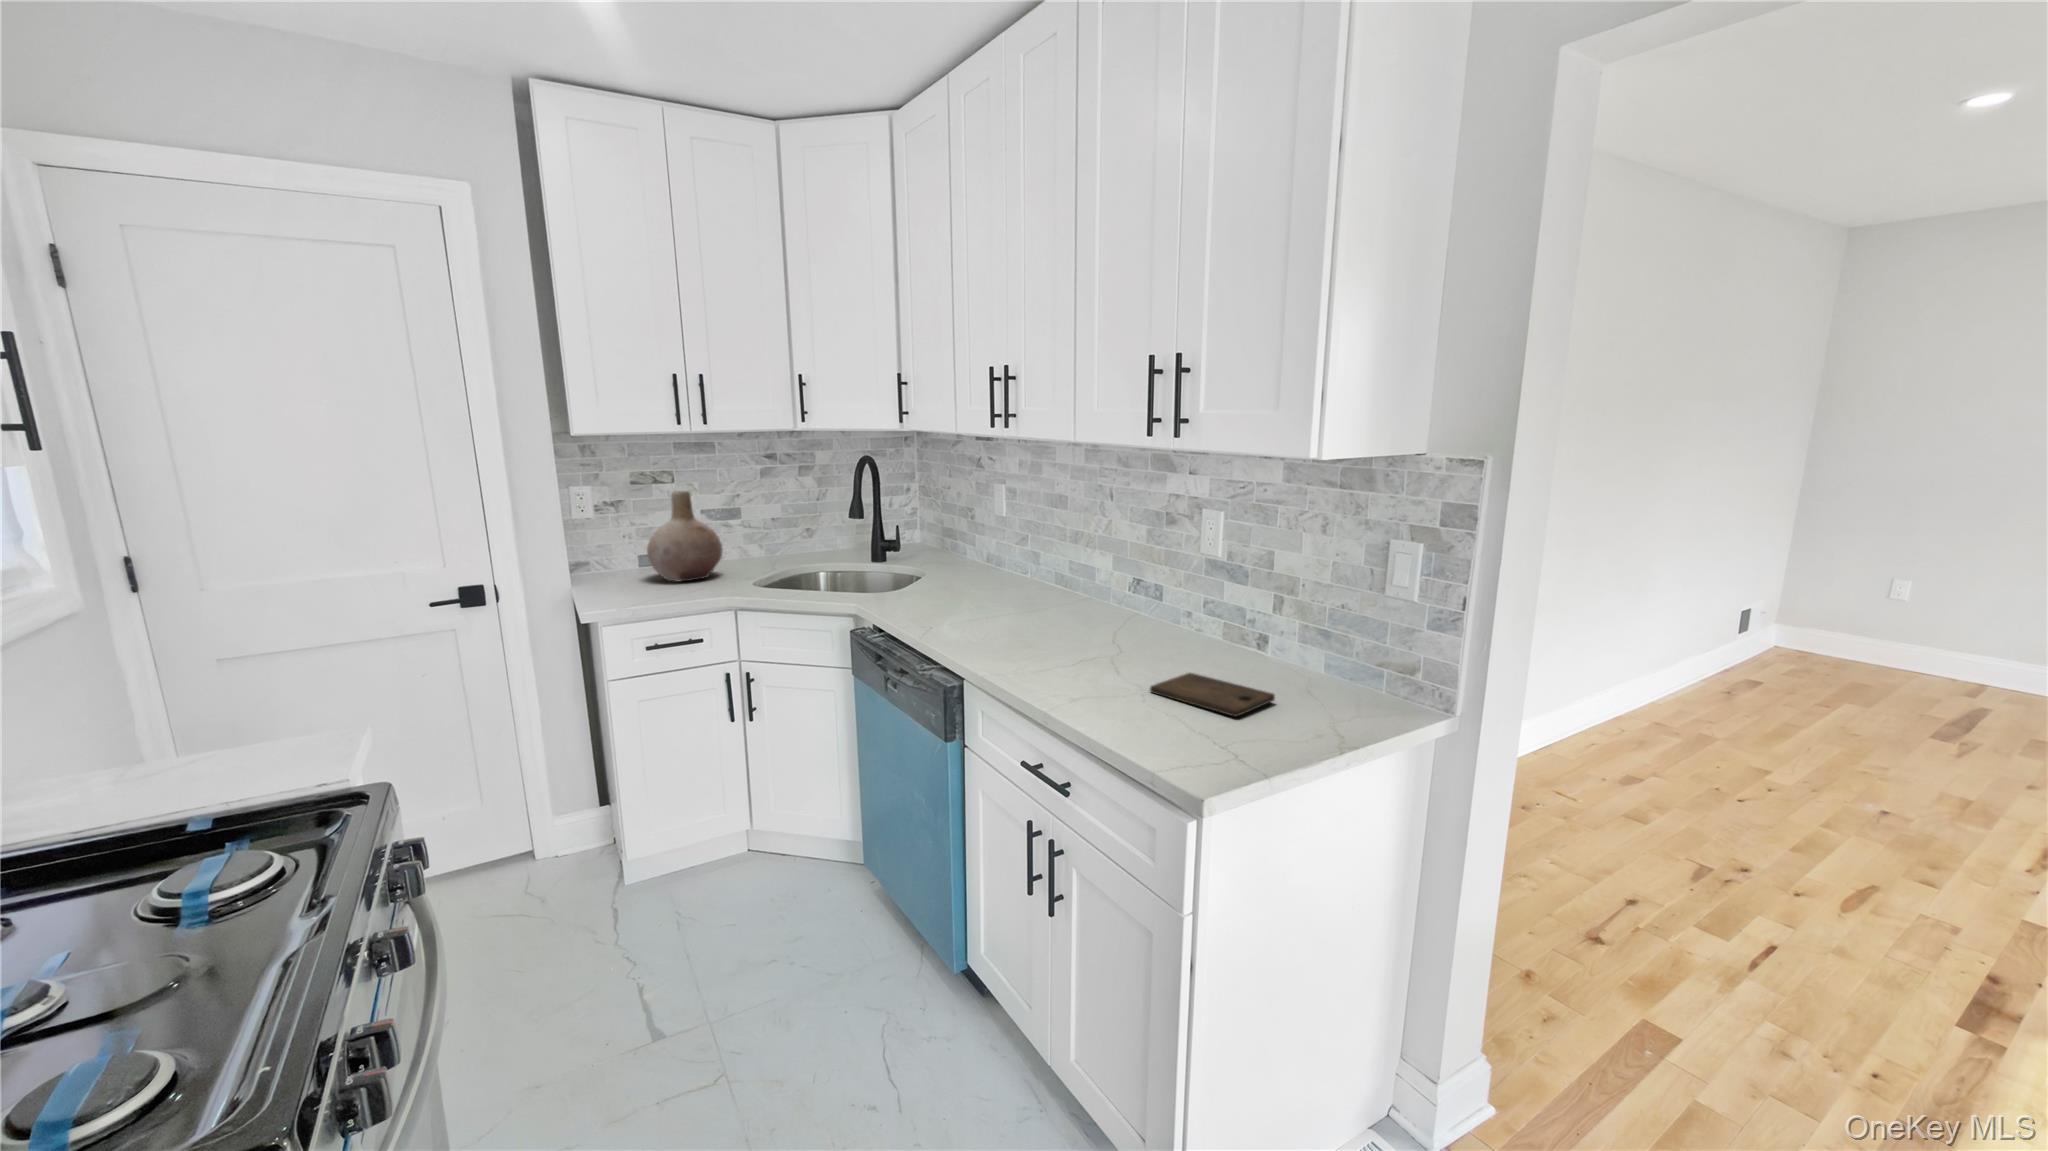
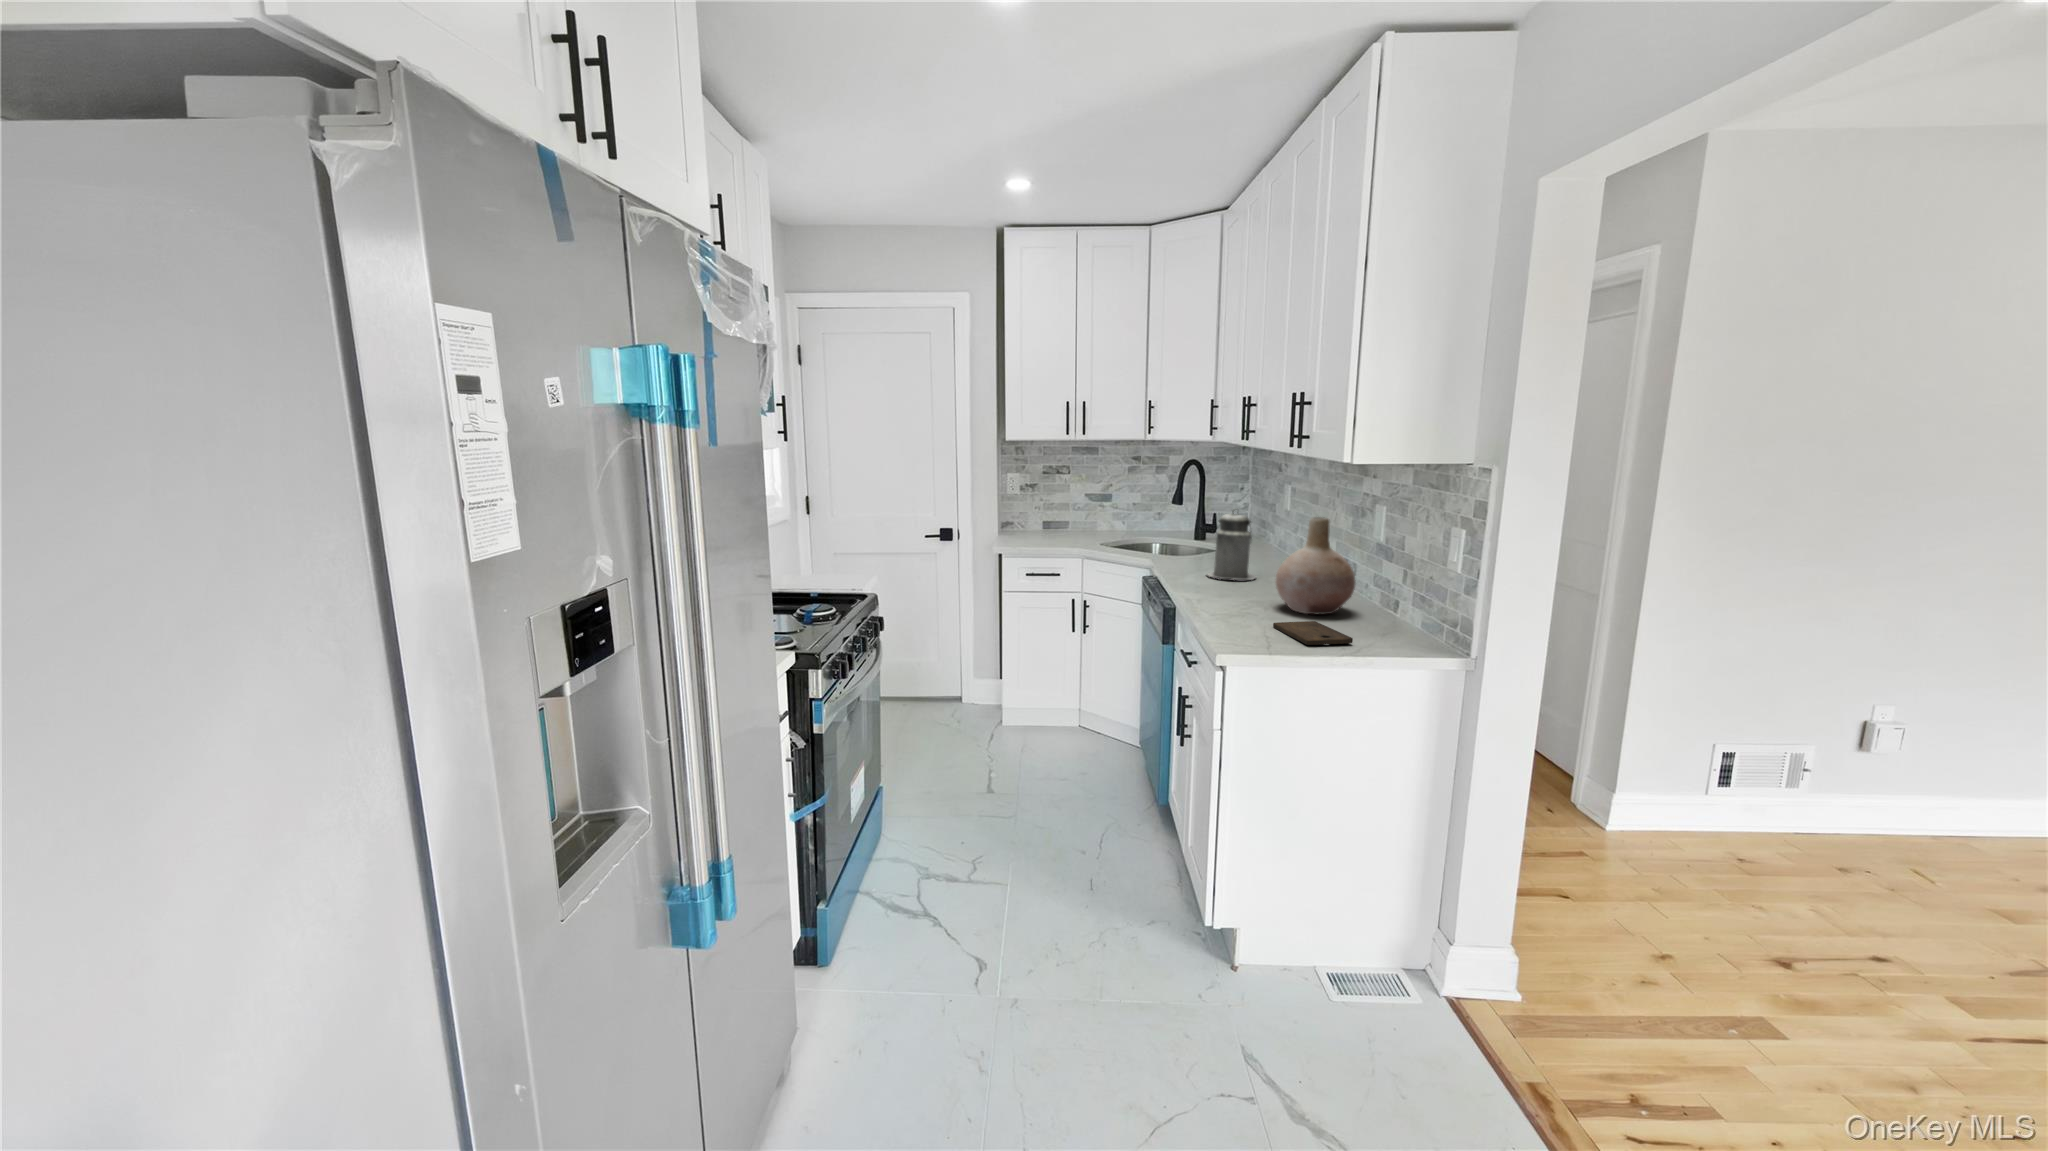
vase: present [647,491,722,582] -> present [1276,517,1356,615]
canister: none [953,520,1020,620] -> present [1207,510,1256,580]

